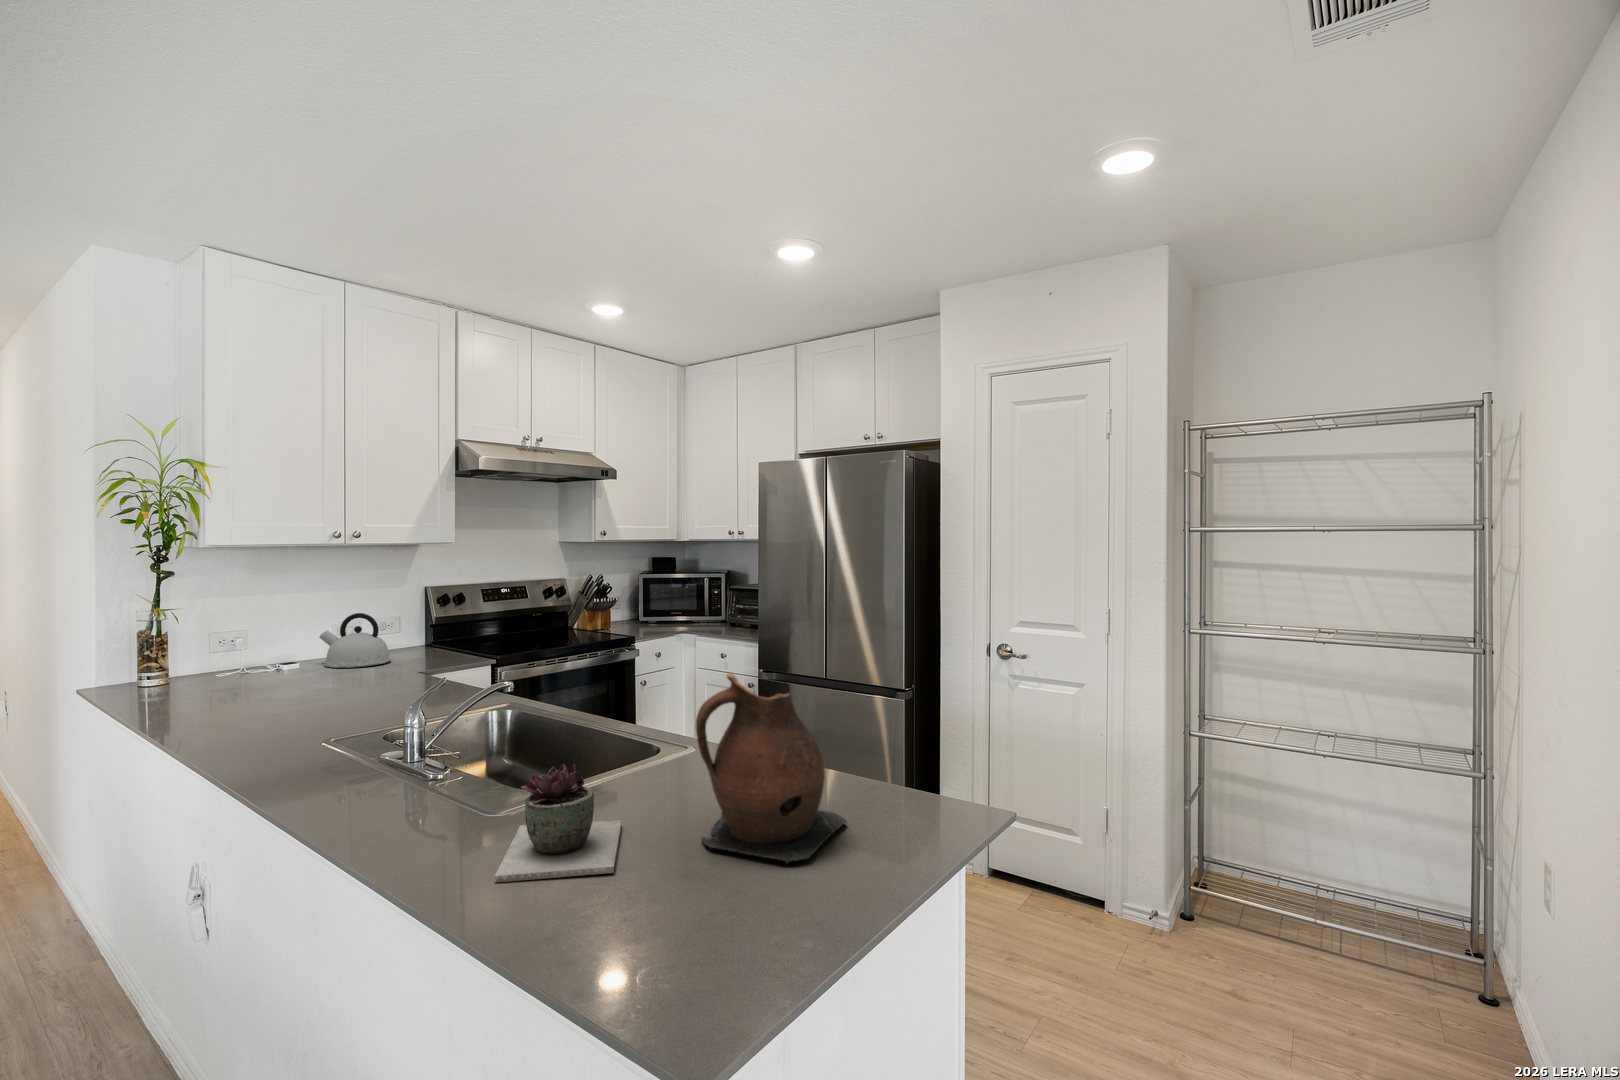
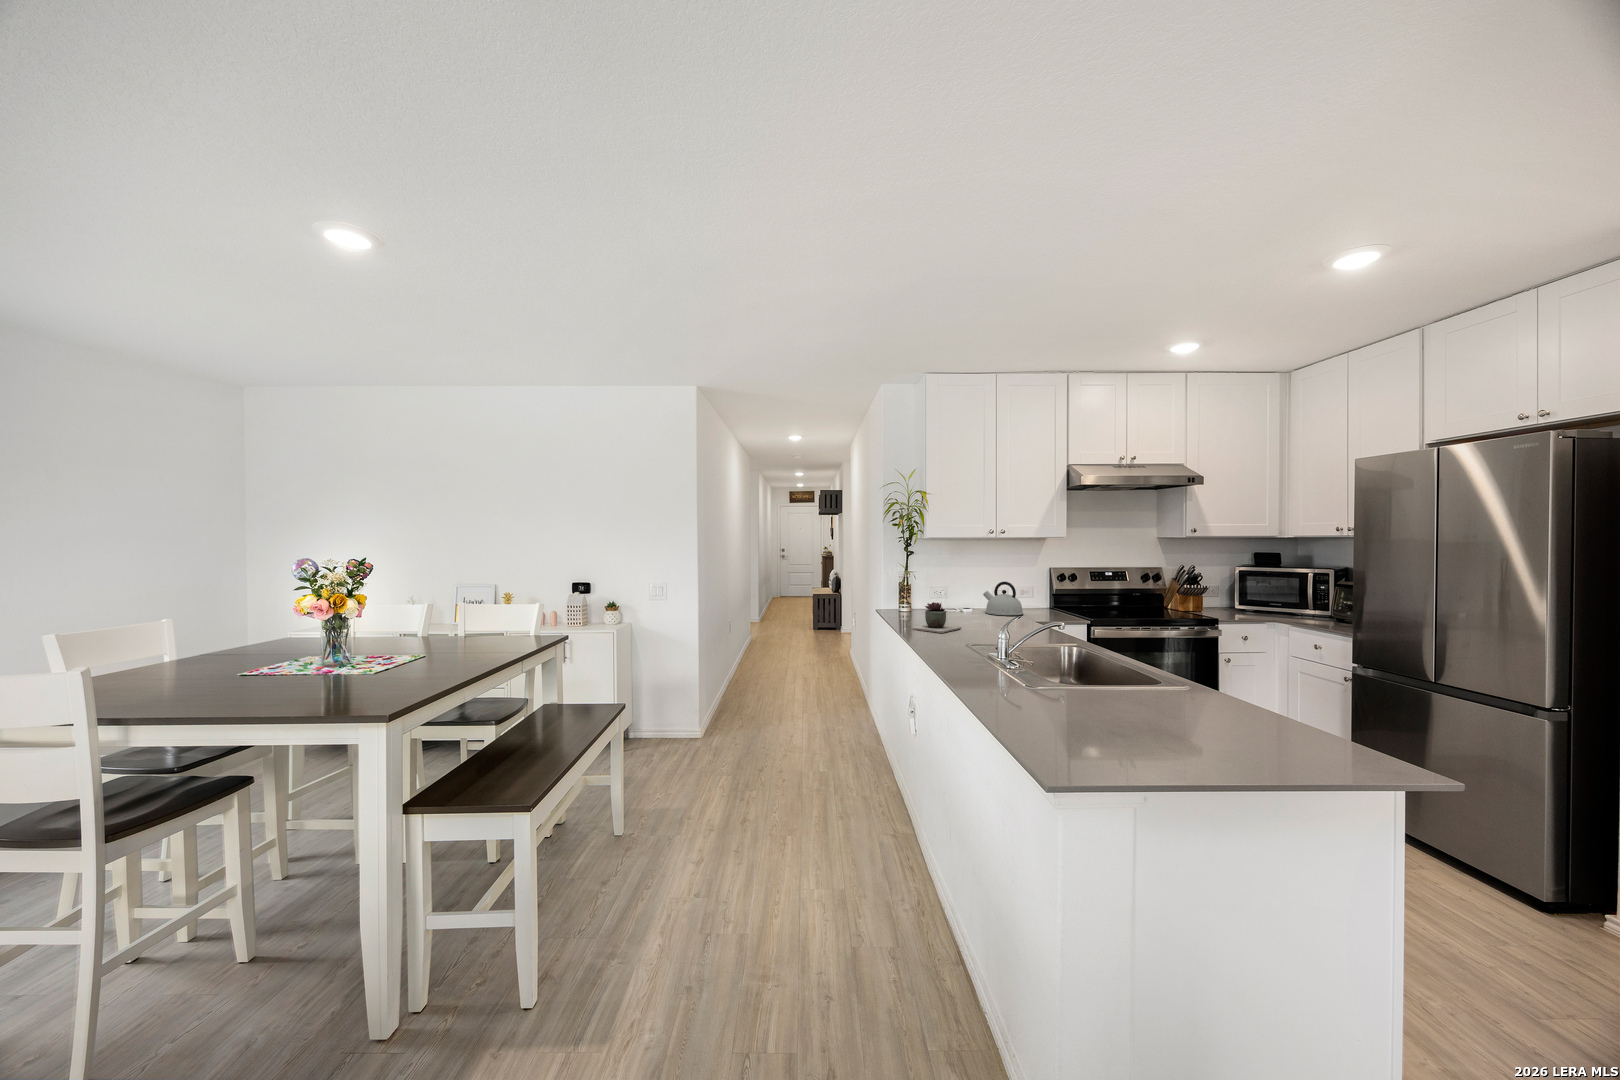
ceramic pitcher: present [696,673,846,864] -> none [1149,625,1289,766]
succulent plant: present [495,764,622,883] -> present [912,602,961,633]

